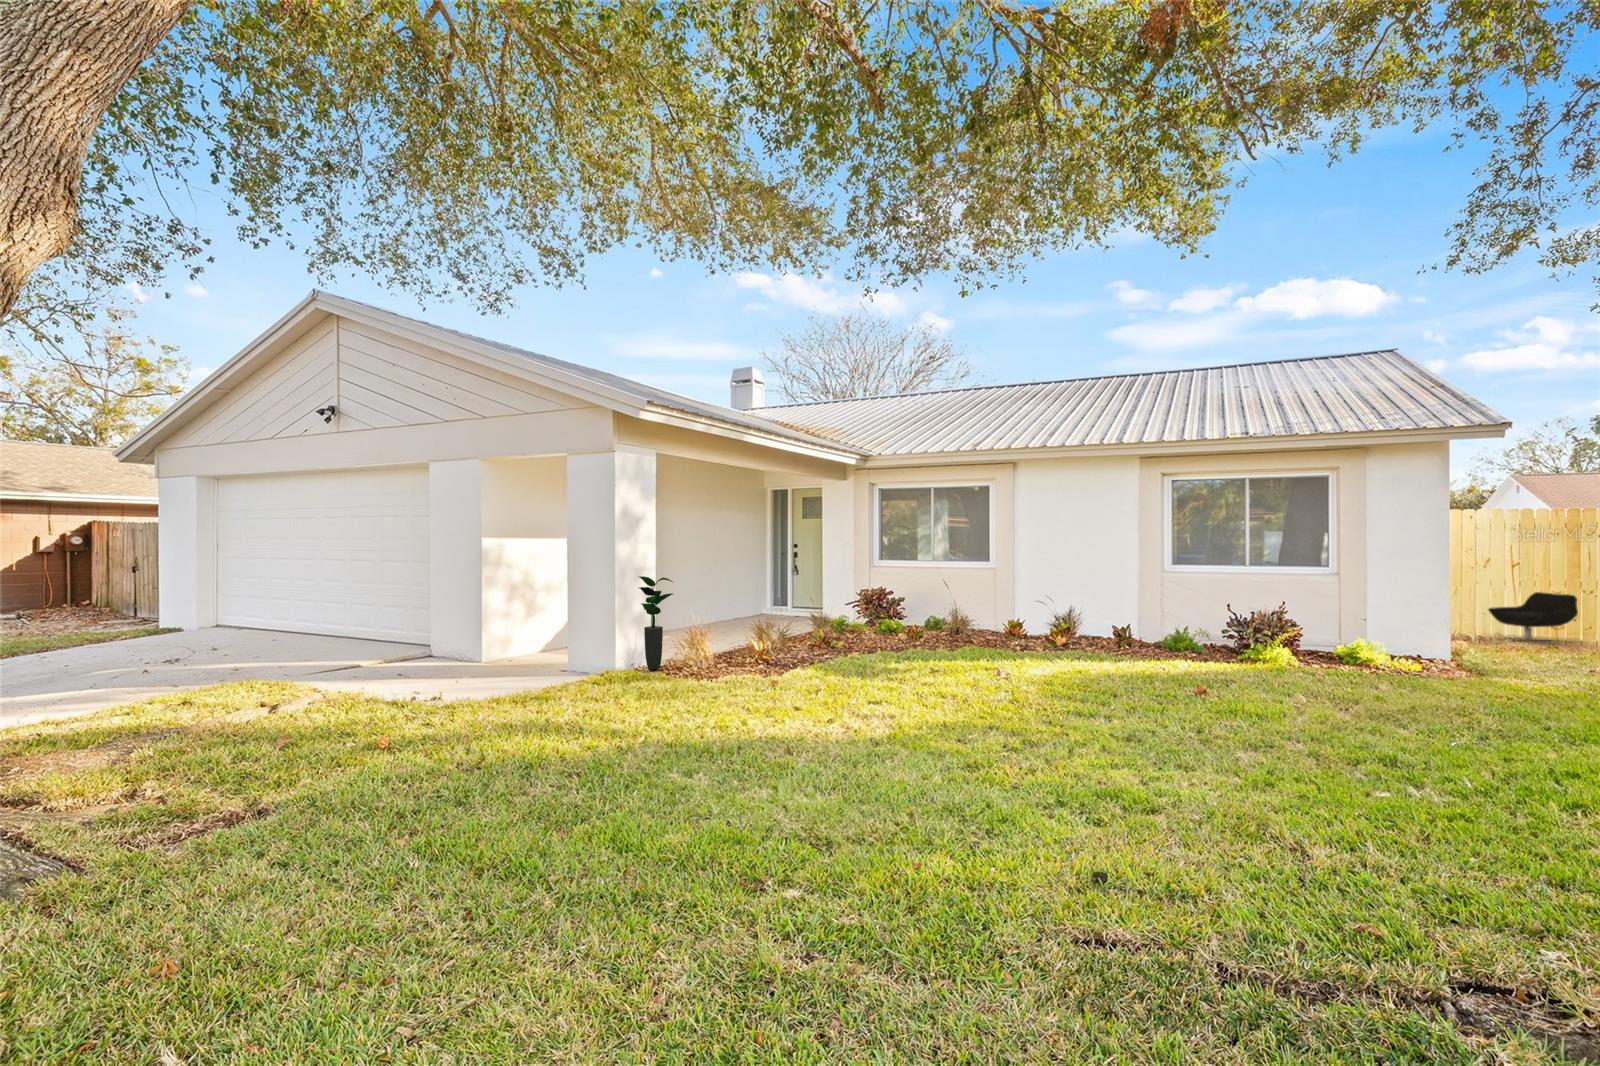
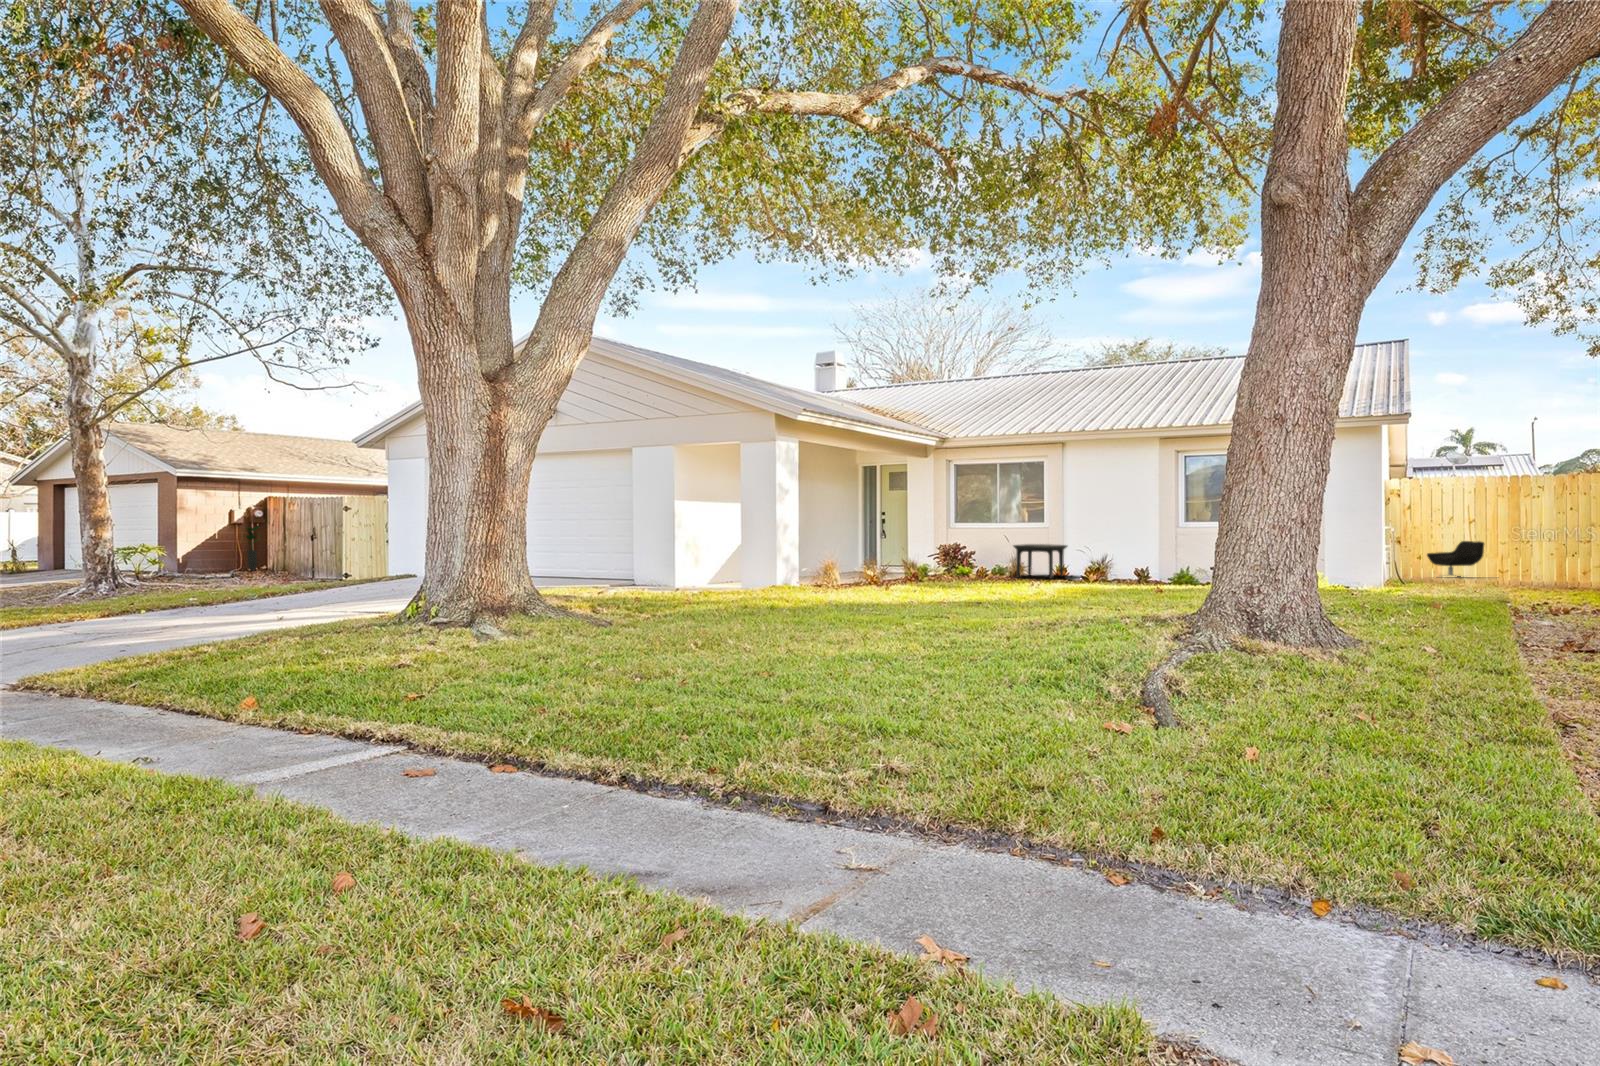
potted plant: present [639,576,673,671] -> present [246,526,259,571]
round table: none [950,591,1024,640] -> present [1013,544,1067,579]

